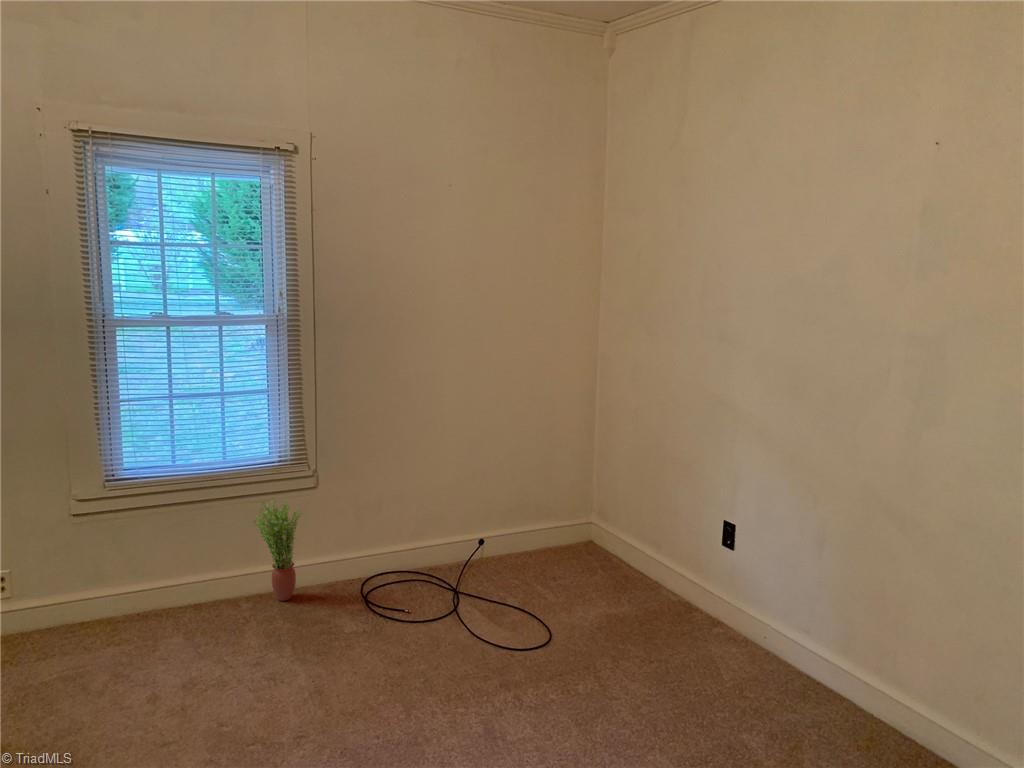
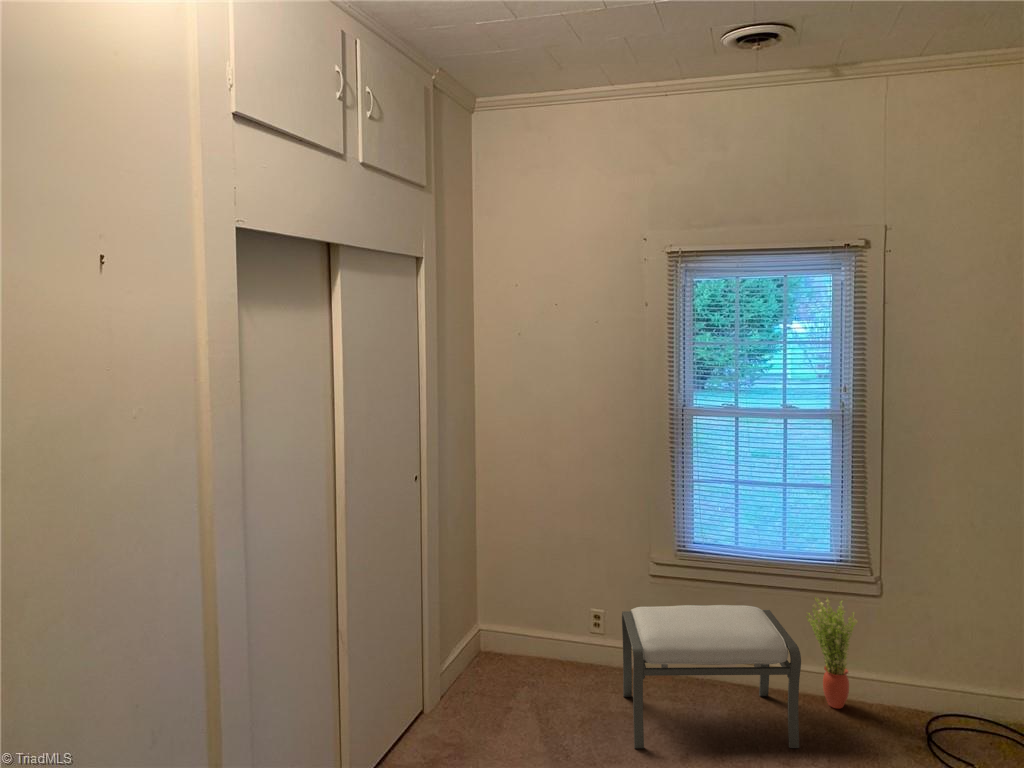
ottoman: none [36,523,258,713] -> present [622,605,801,749]

